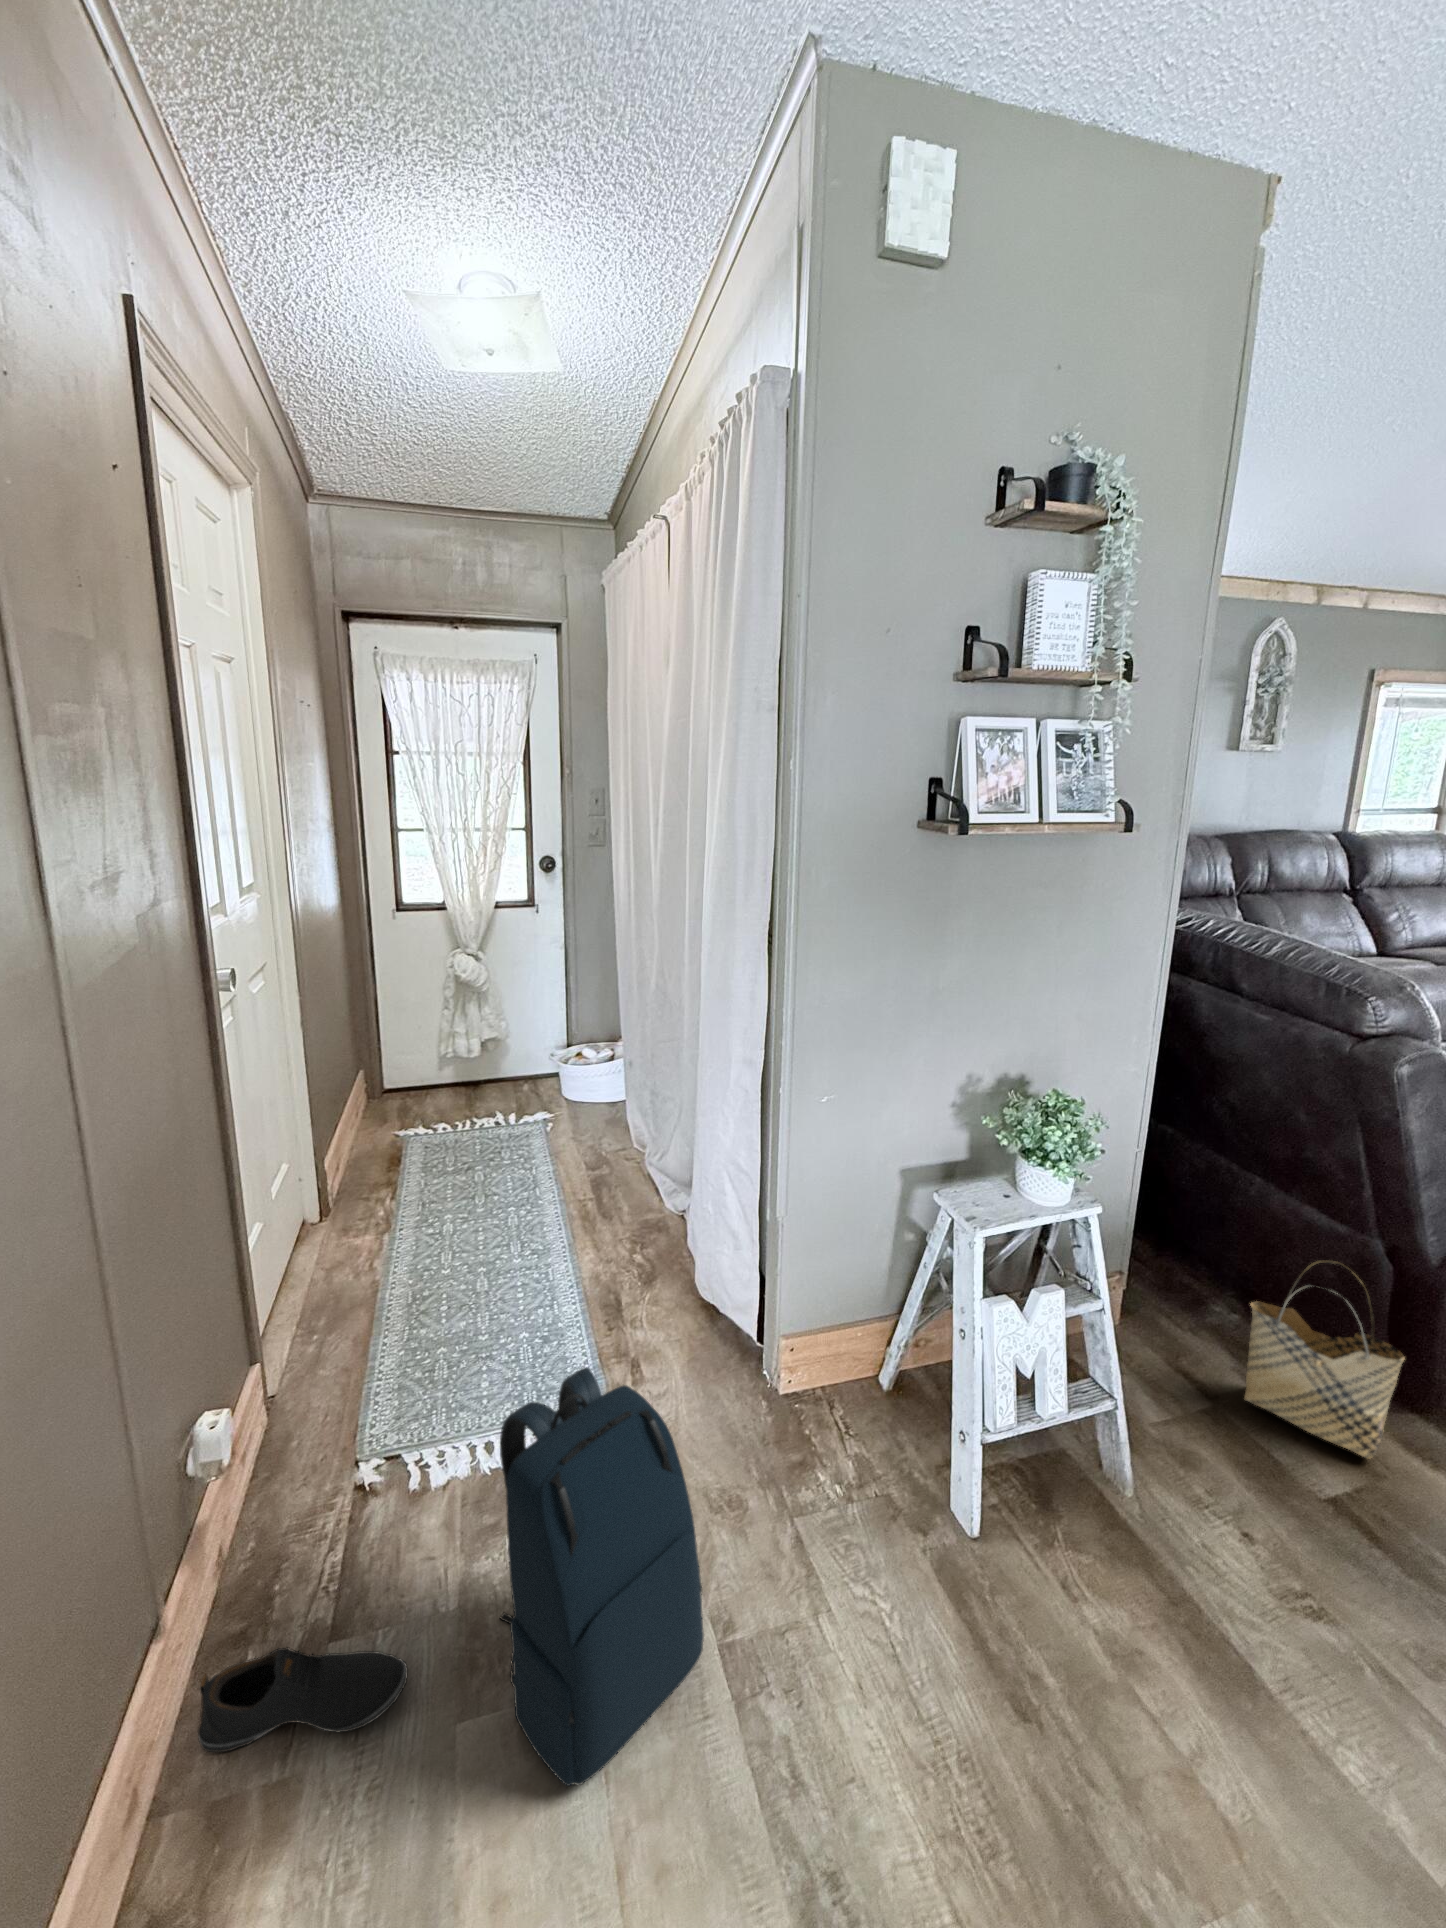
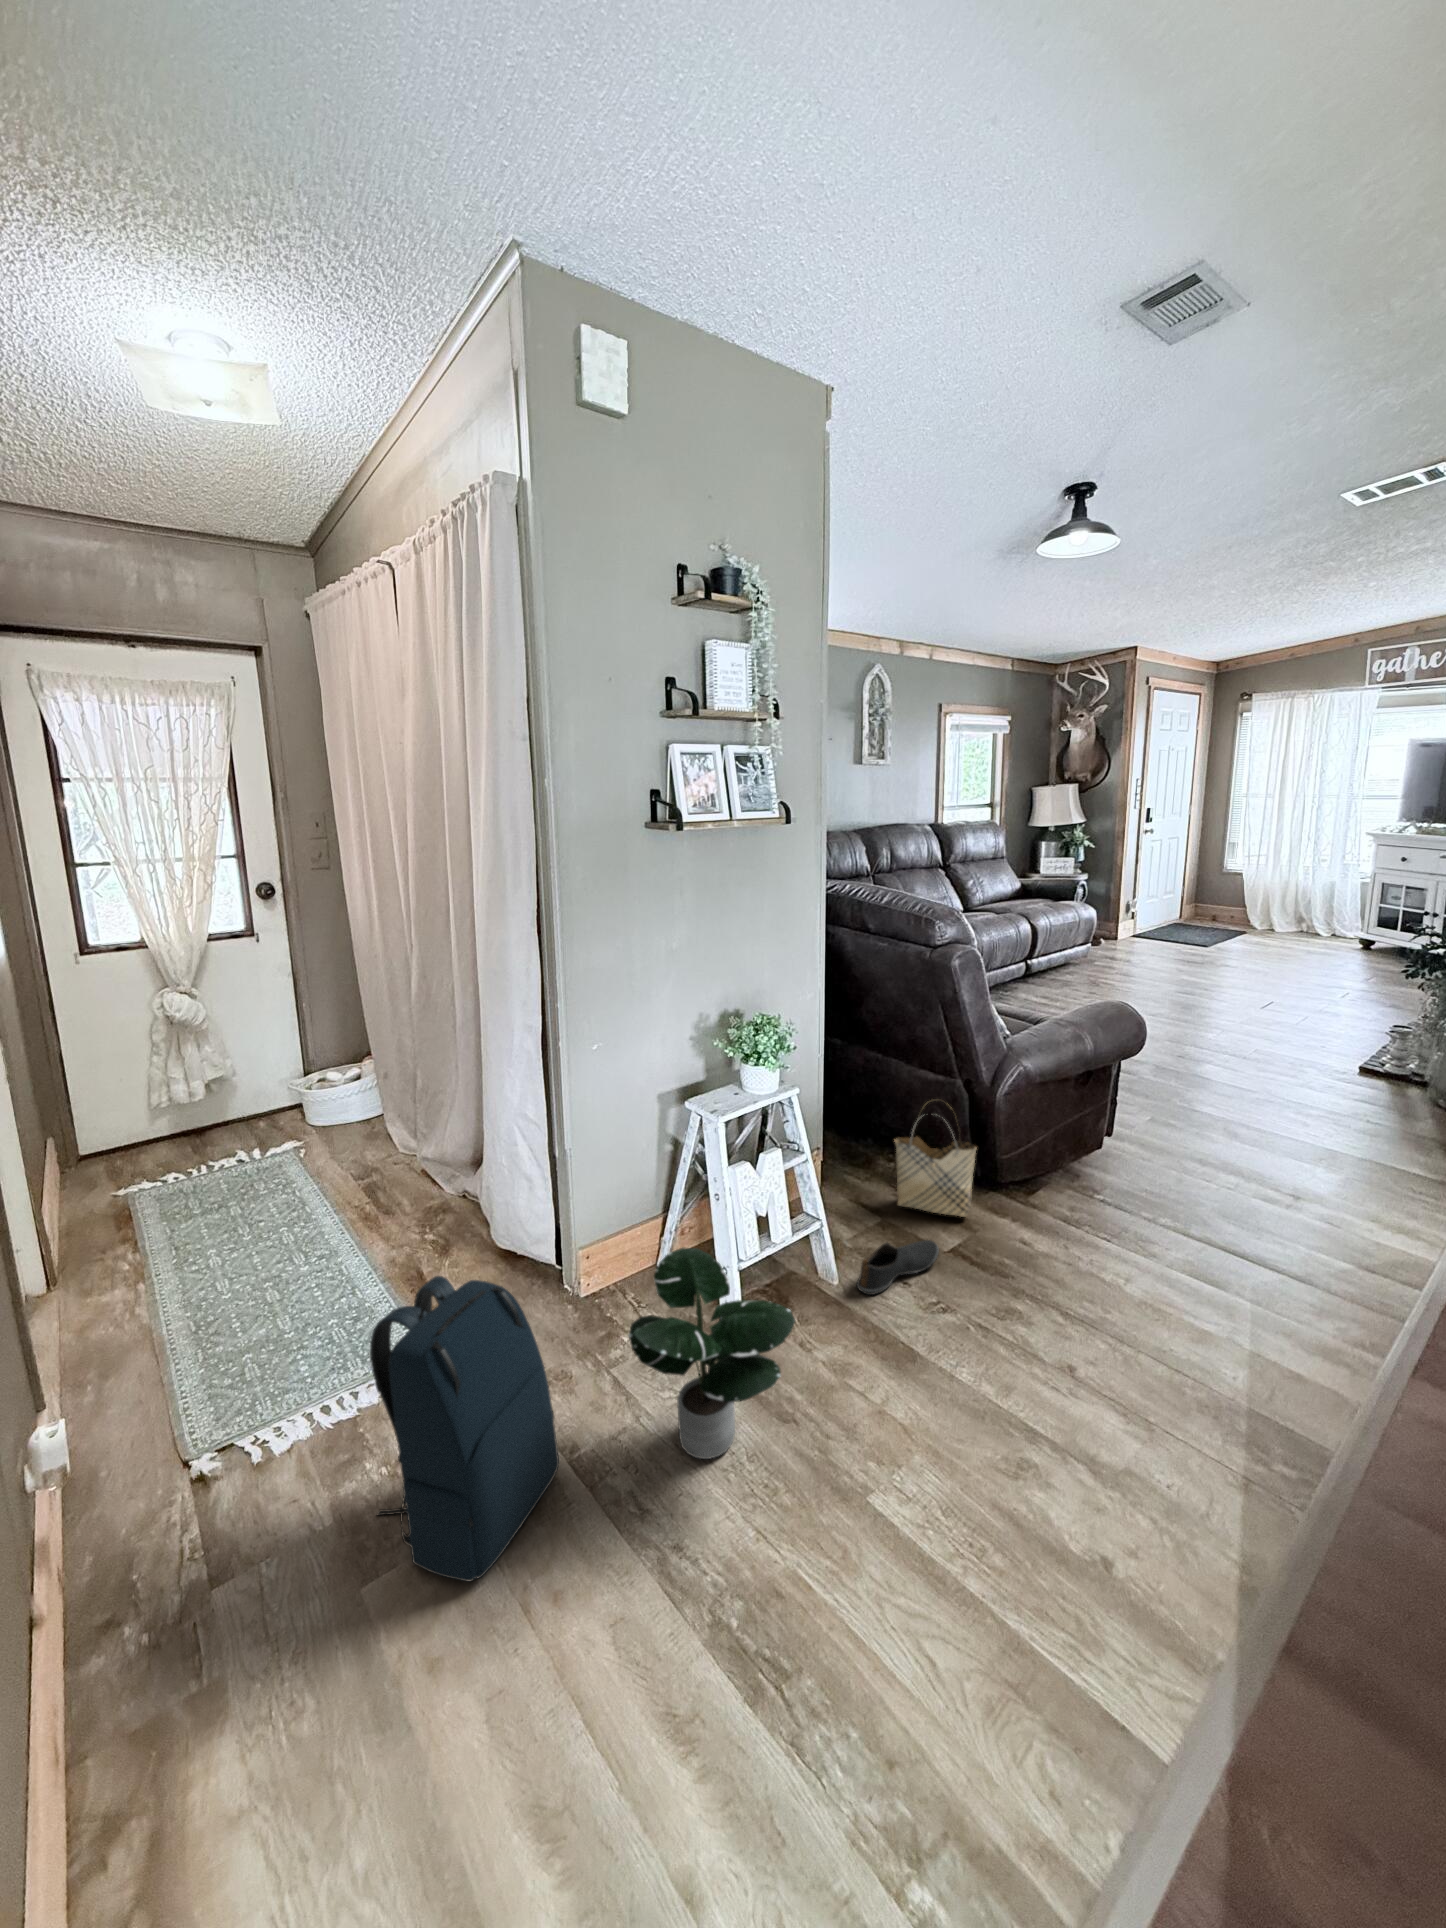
potted plant: none [808,1414,1056,1742] -> present [629,1247,795,1459]
shoe: present [198,1647,408,1752] -> present [857,1240,939,1295]

